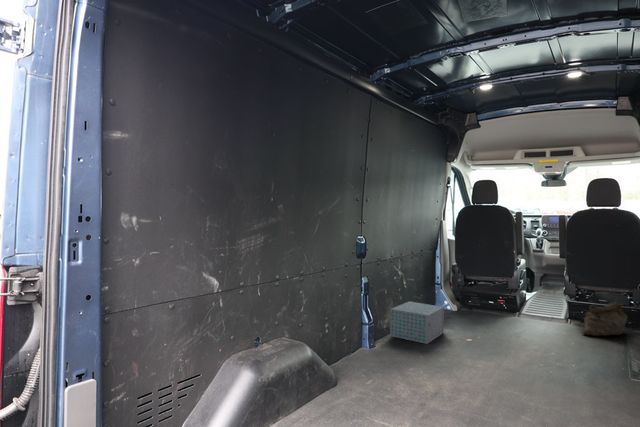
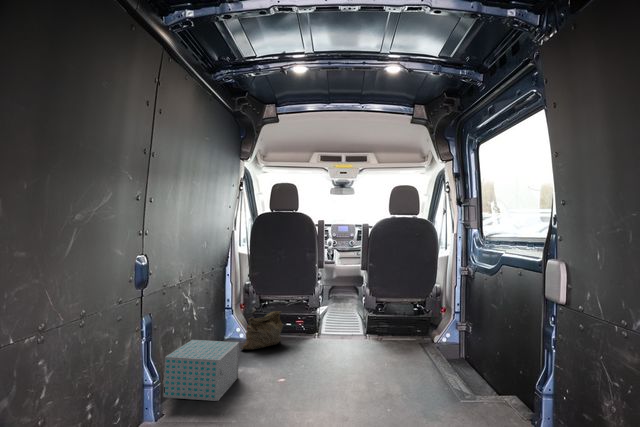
bag: present [582,302,627,336] -> present [241,311,283,350]

